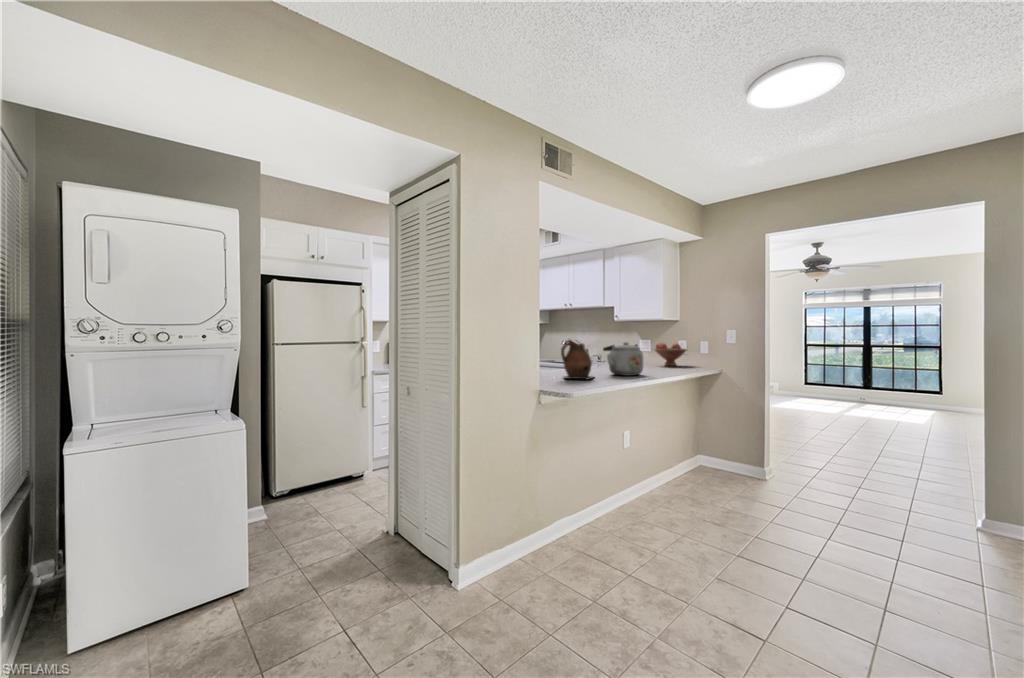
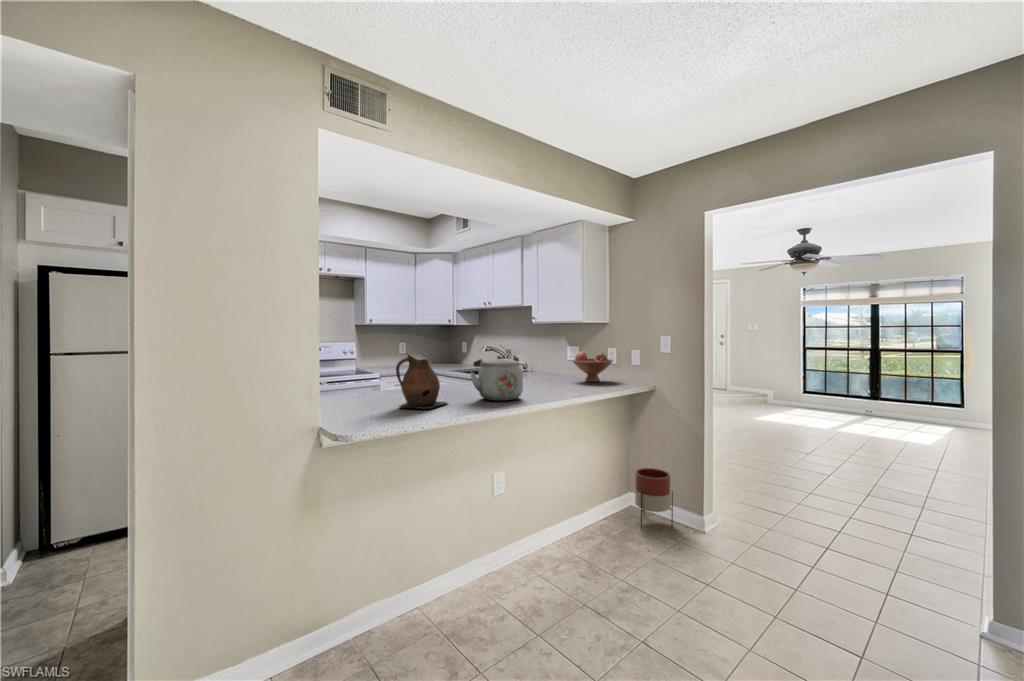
planter: none [709,433,740,478] -> present [635,468,673,529]

